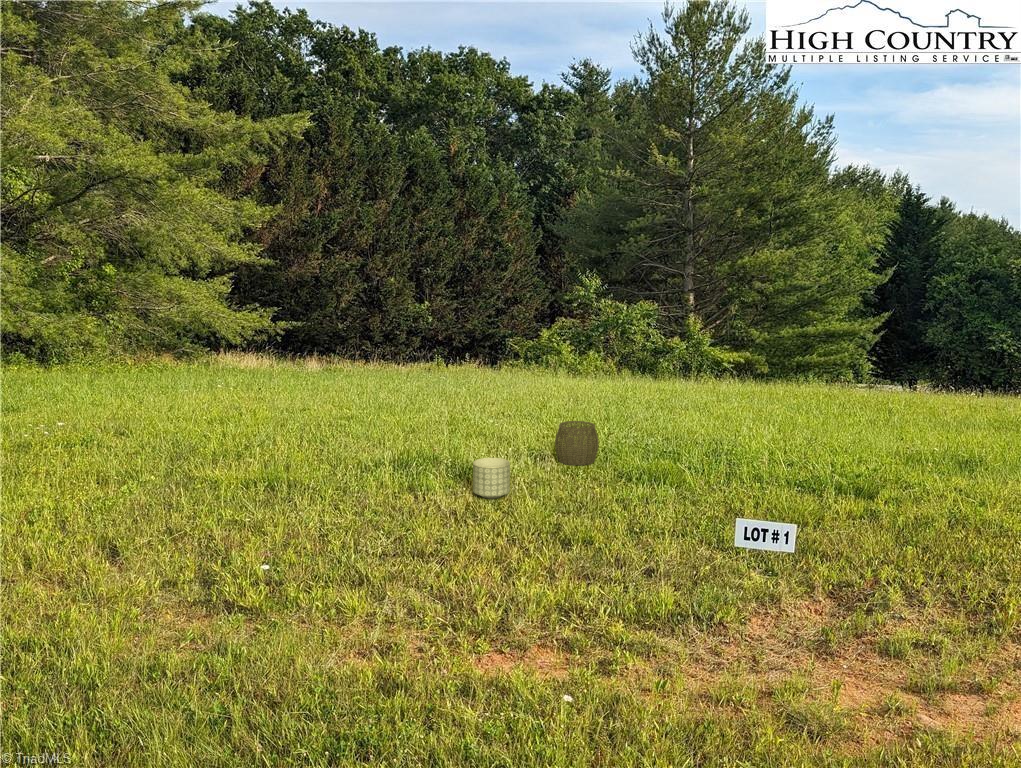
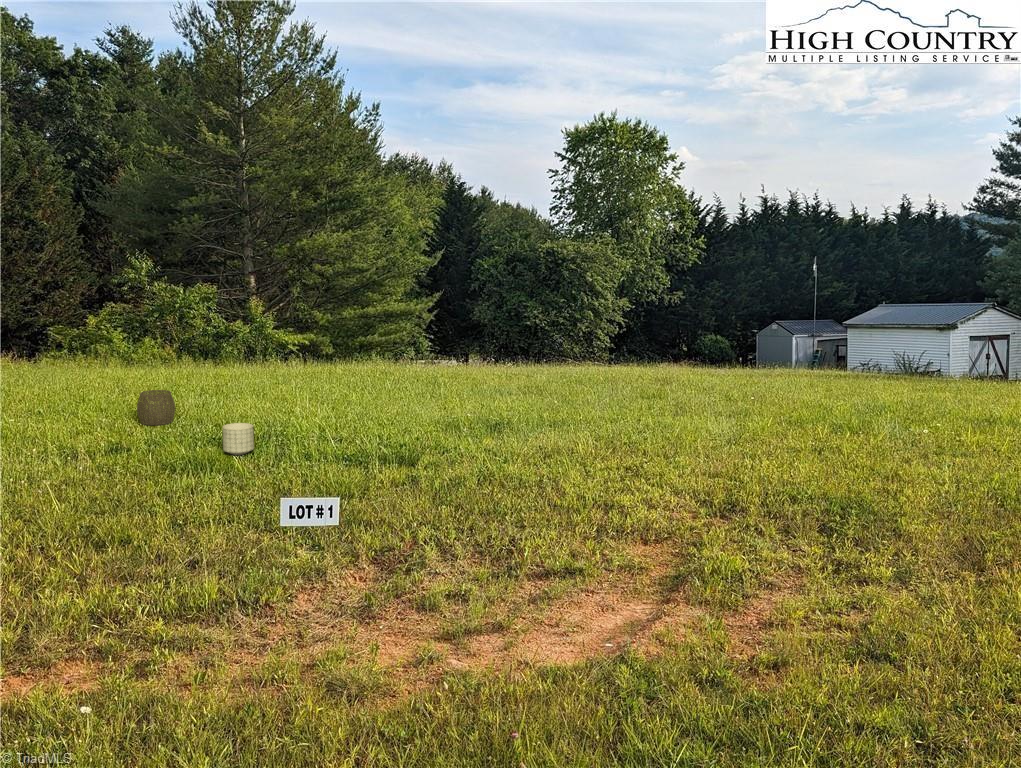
planter: present [473,458,510,499] -> present [223,423,254,455]

